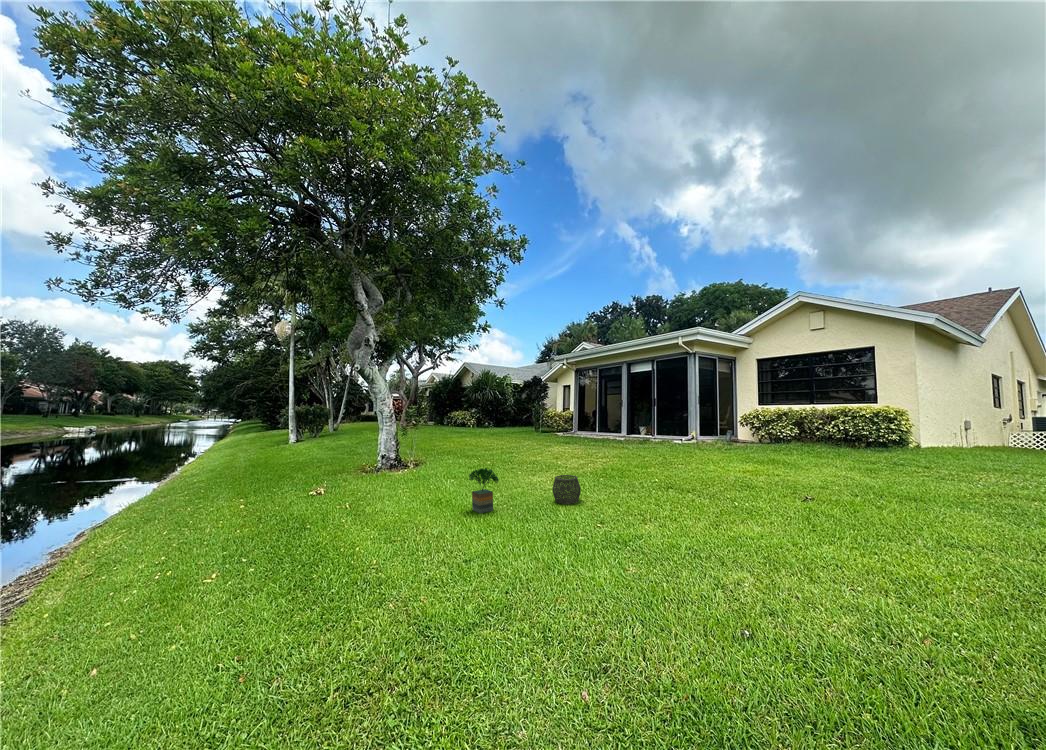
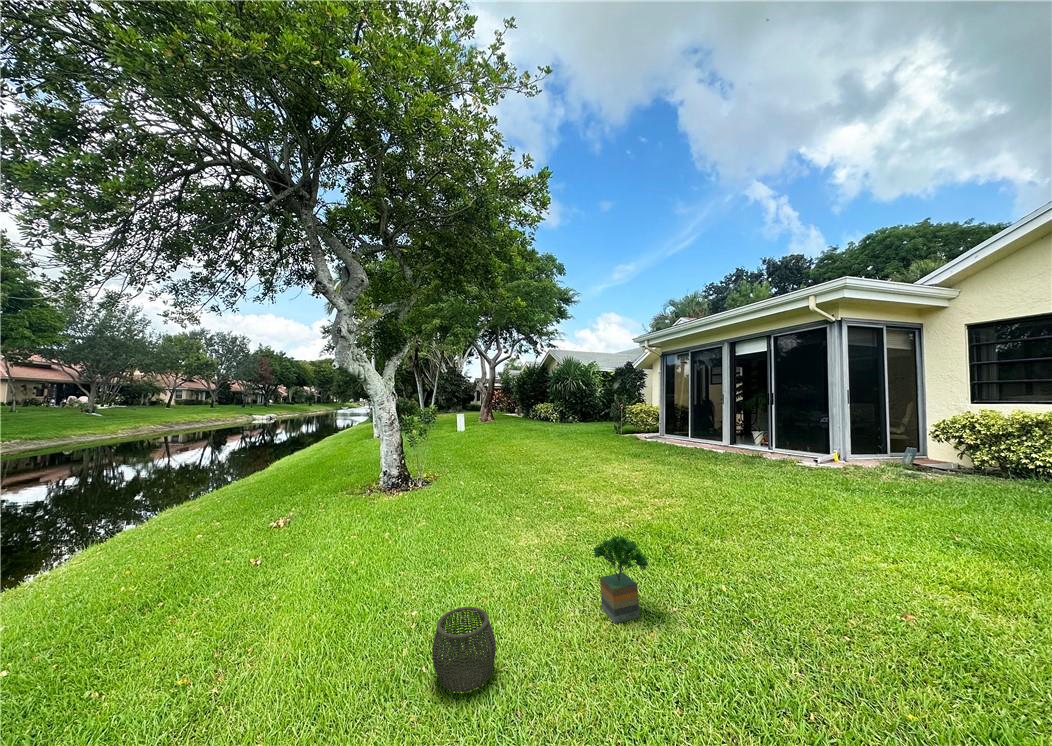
potted tree: present [469,468,499,513] -> present [593,536,648,624]

